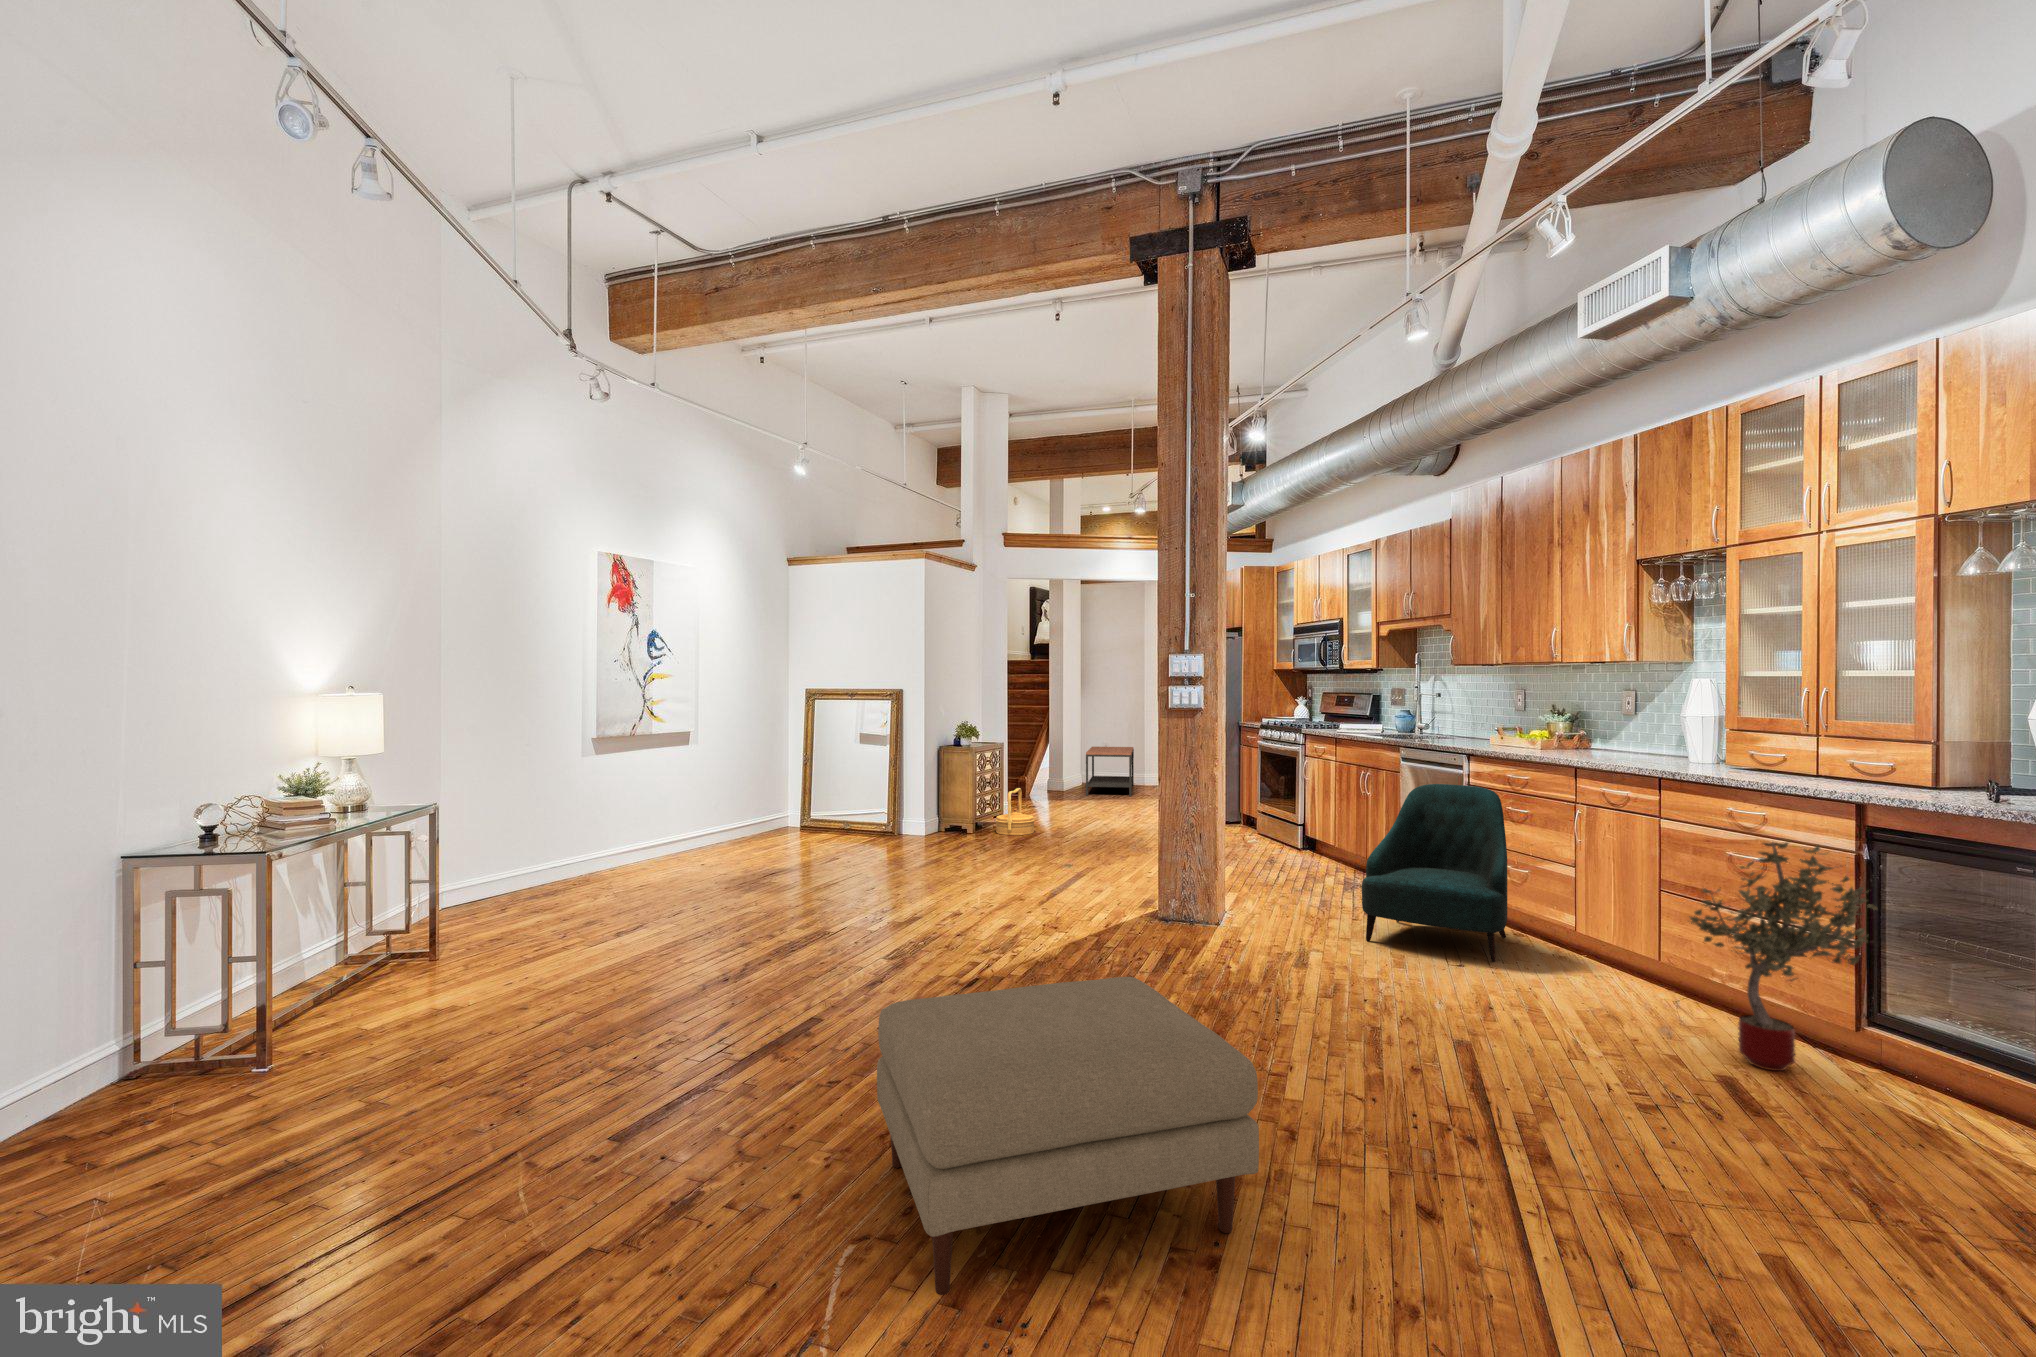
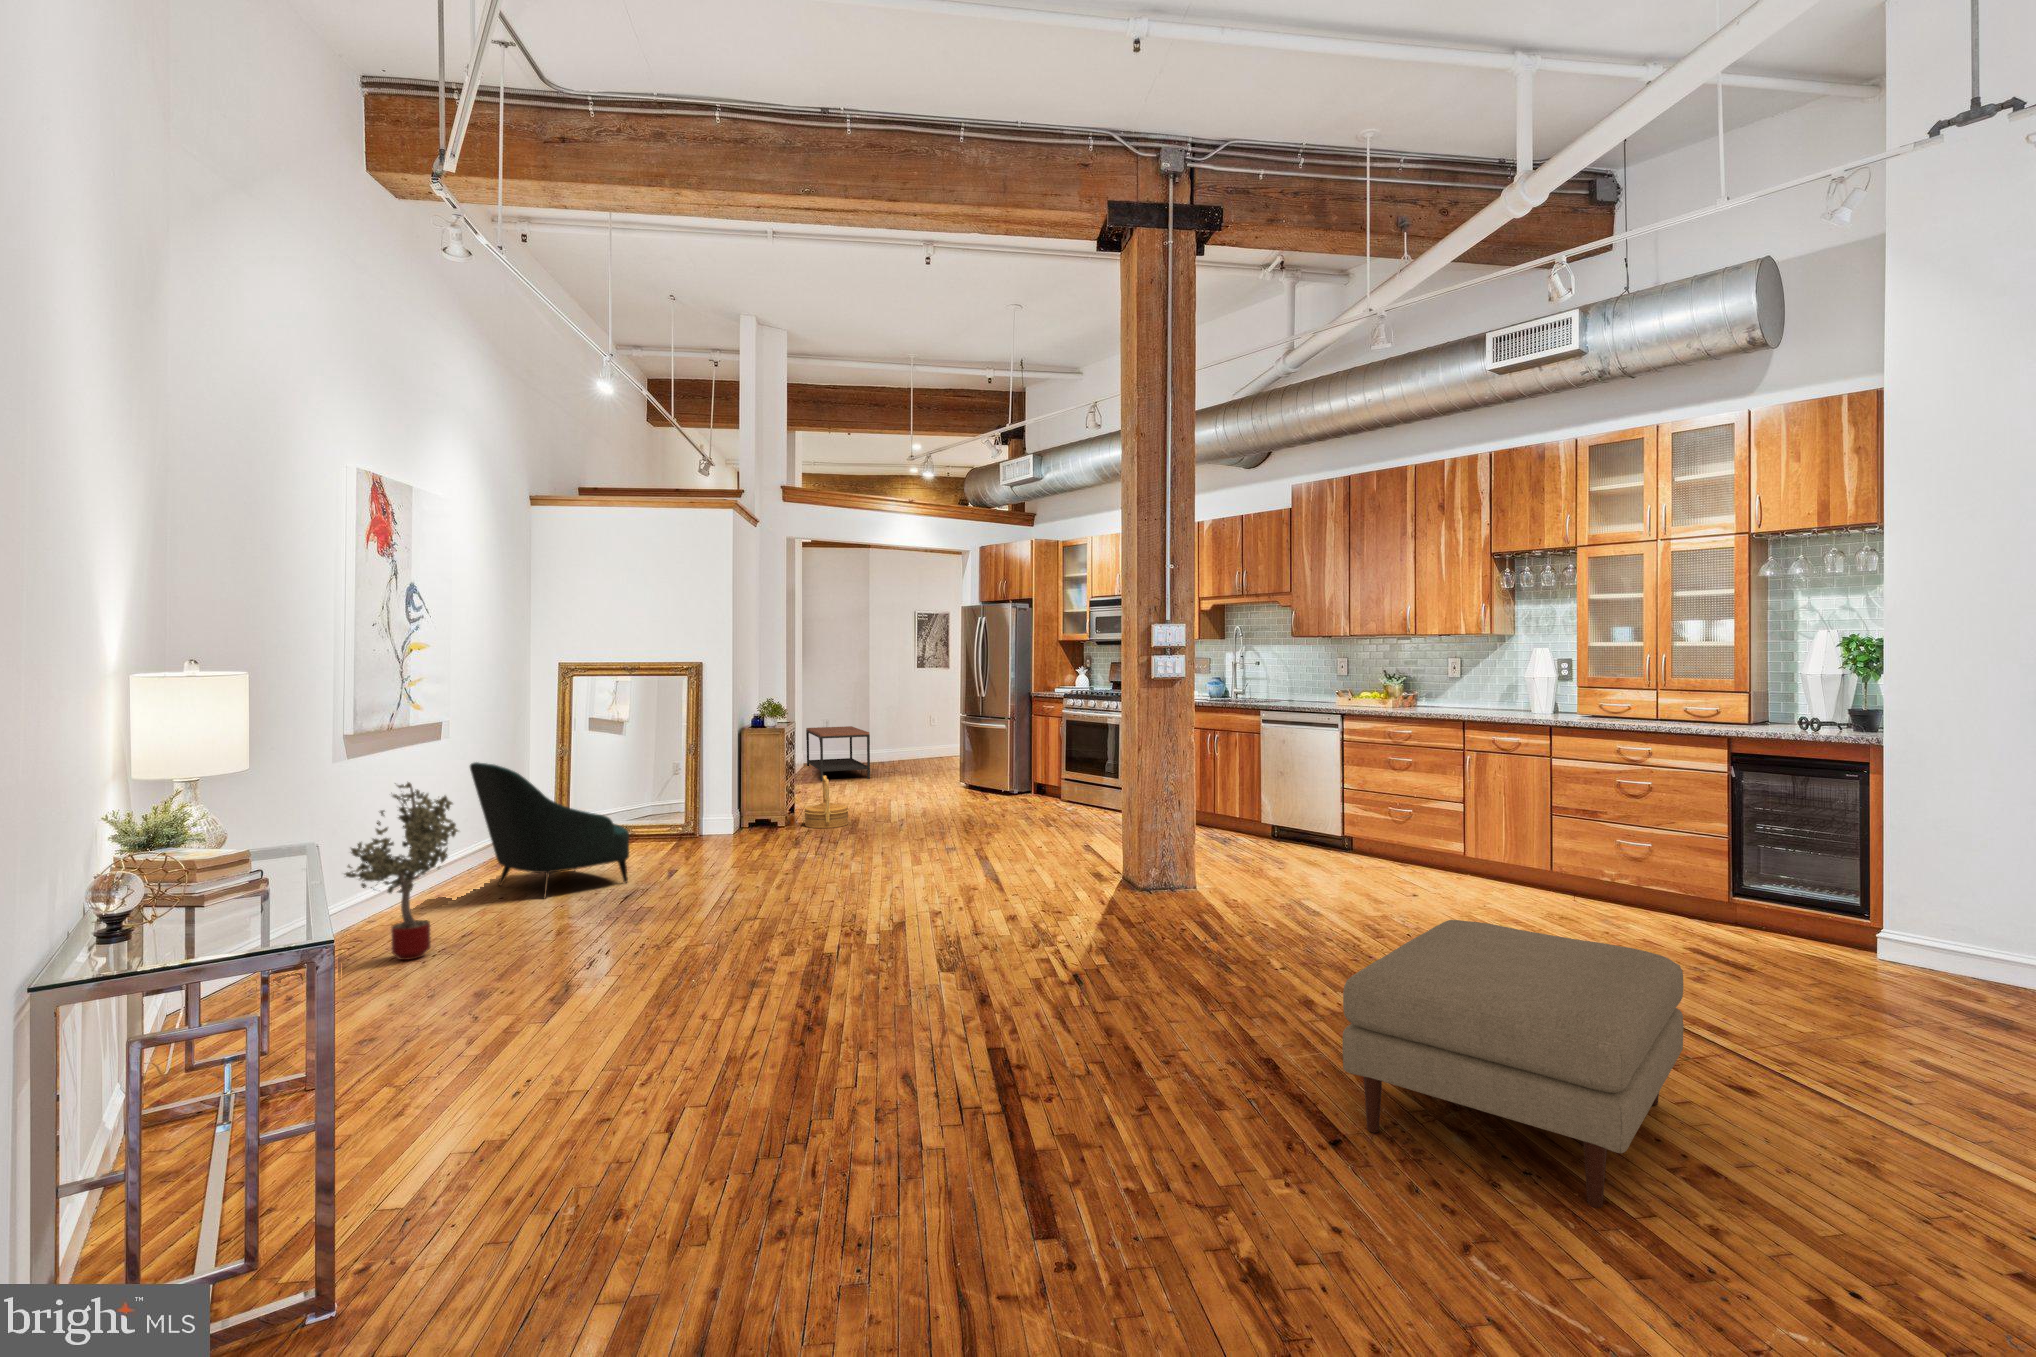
armchair: present [1362,784,1507,962] -> present [470,762,629,898]
potted tree: present [1689,842,1877,1071] -> present [345,782,458,960]

